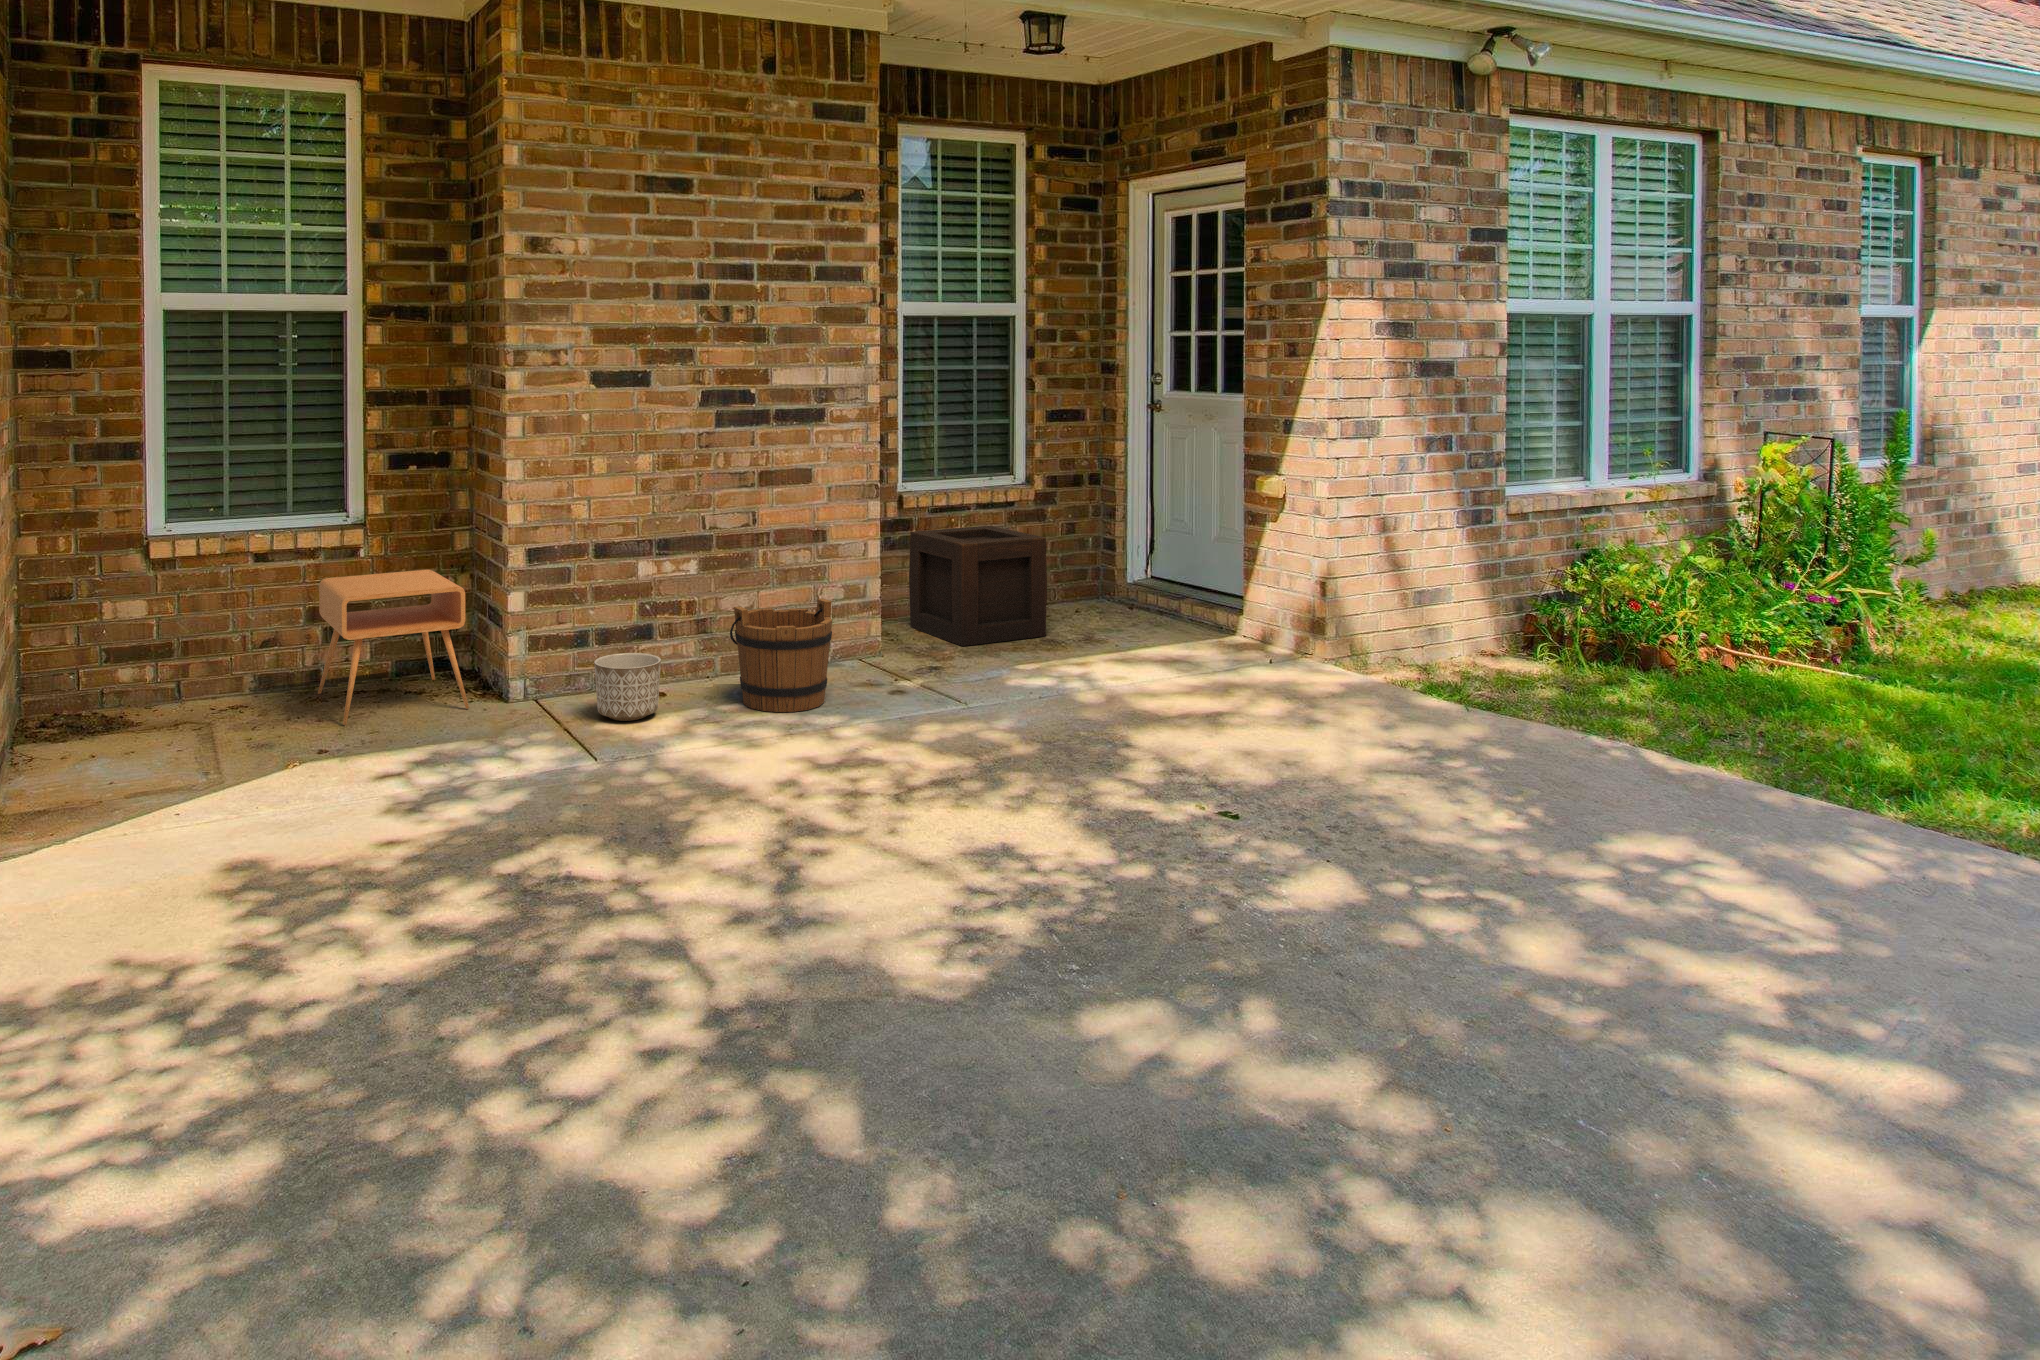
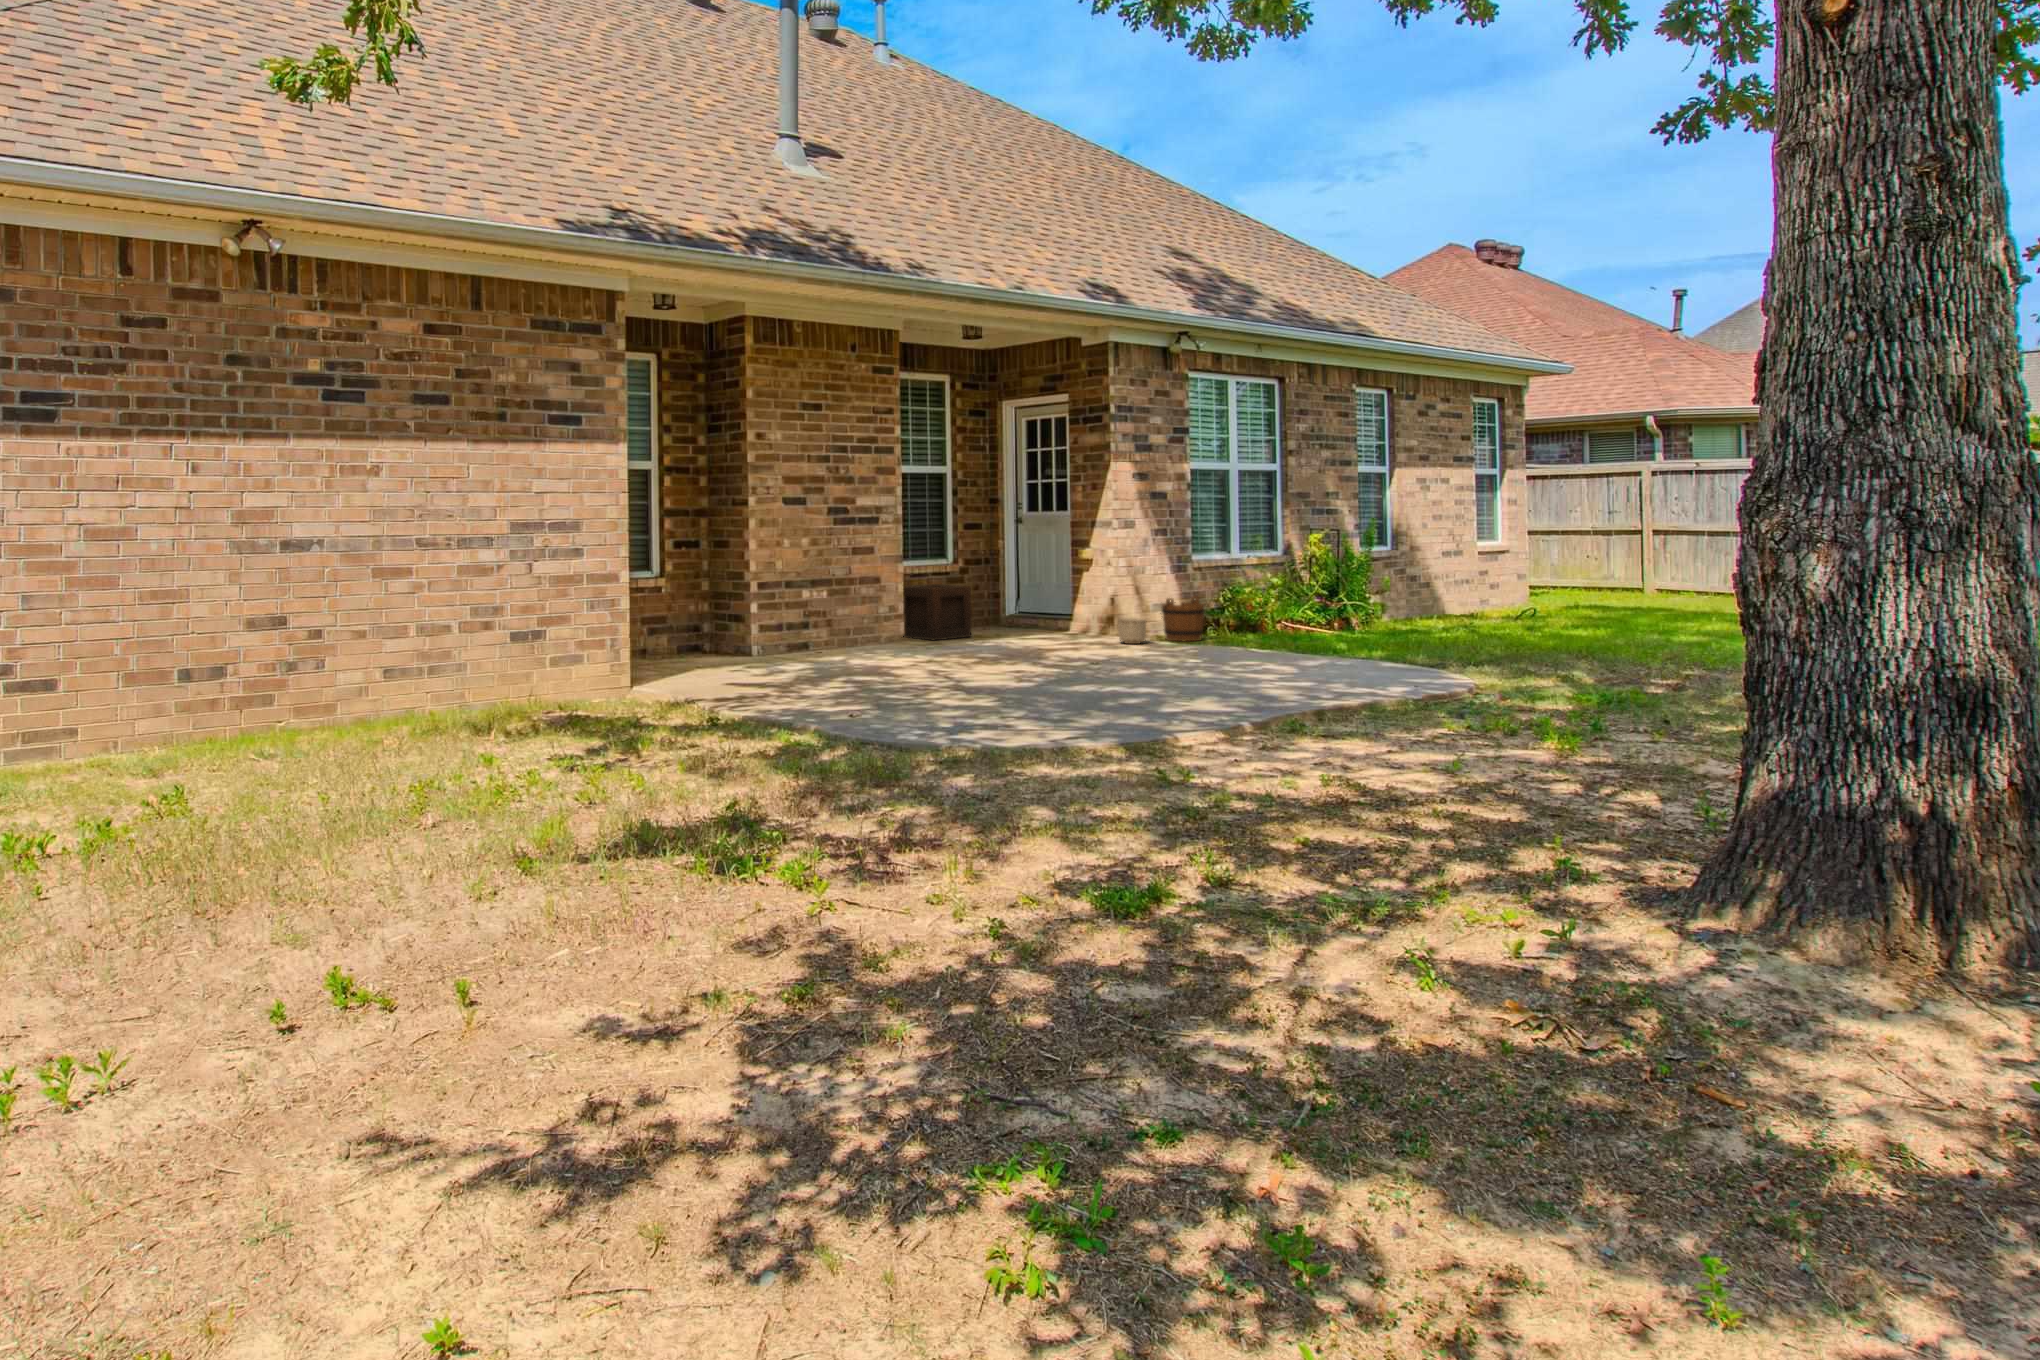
side table: present [318,570,469,725] -> none [643,599,729,665]
bucket: present [730,598,832,712] -> present [1161,597,1204,641]
planter: present [594,653,661,721] -> present [1118,618,1147,644]

